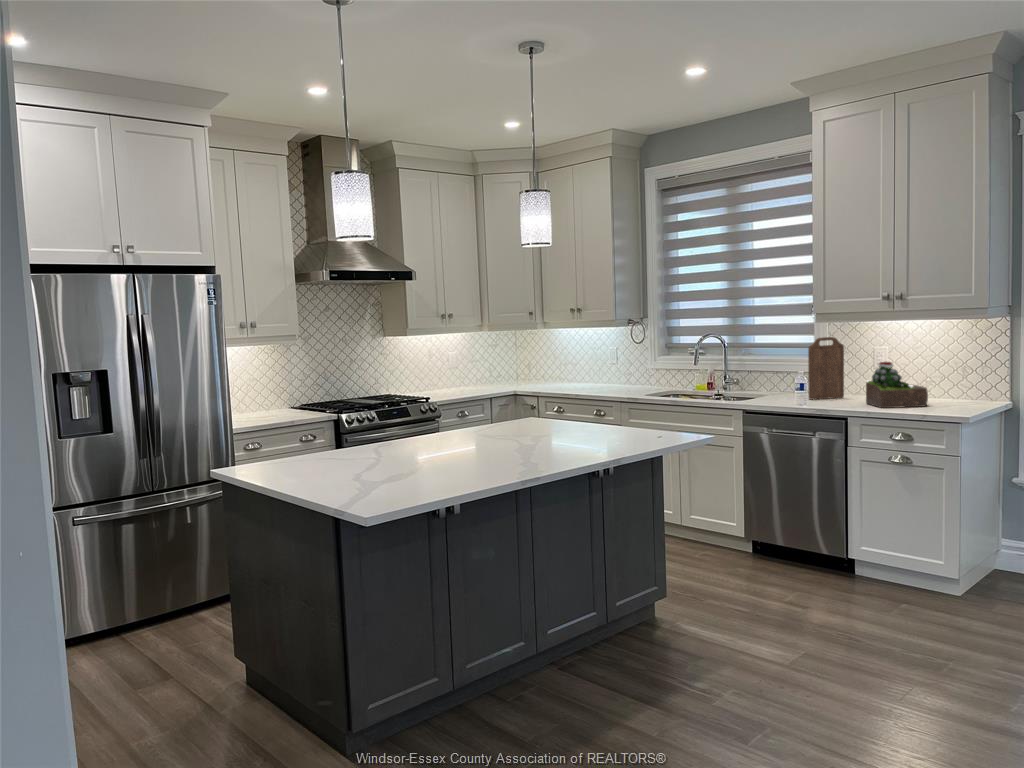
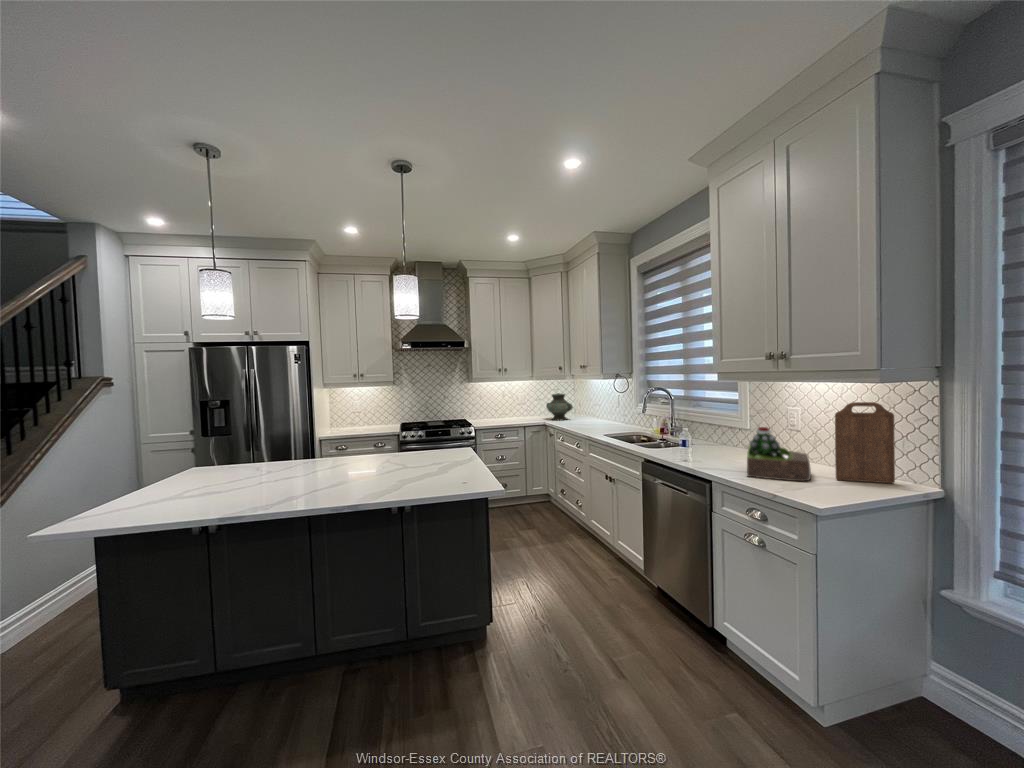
cutting board: present [808,337,844,399] -> present [835,402,895,483]
vase: none [500,349,545,388] -> present [546,393,573,420]

